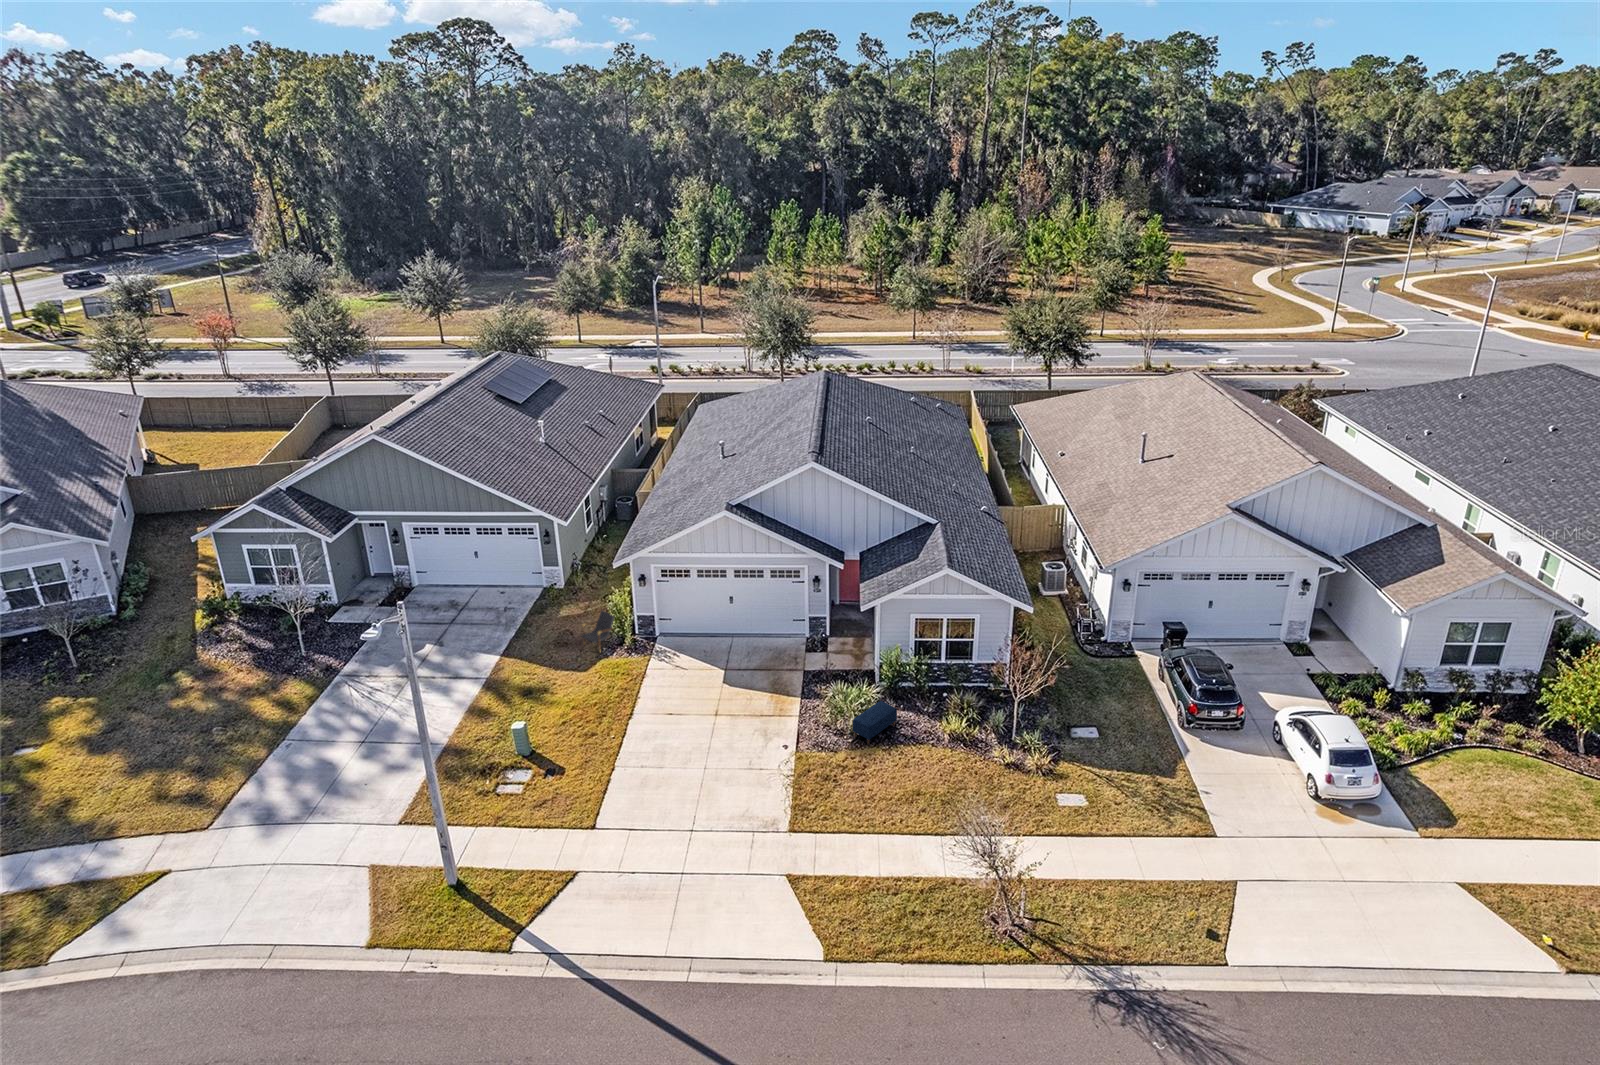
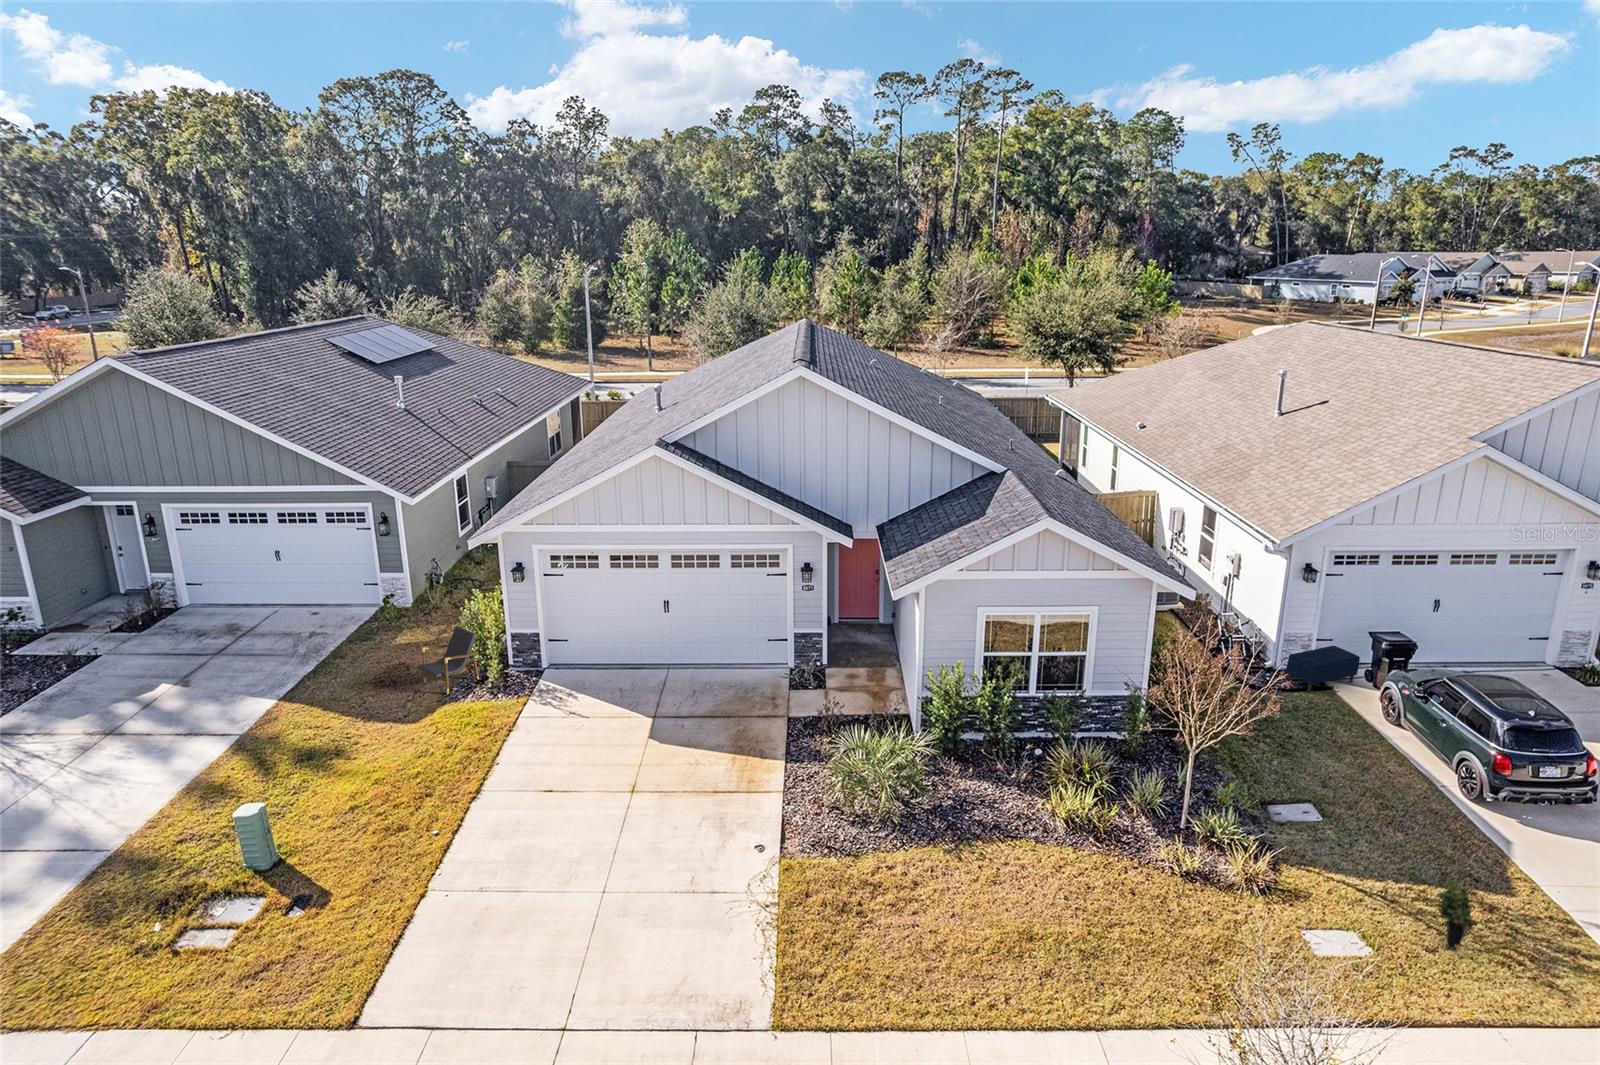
bench: present [853,701,897,744] -> present [1286,646,1360,692]
potted plant: none [1123,770,1140,804] -> present [1437,880,1477,950]

